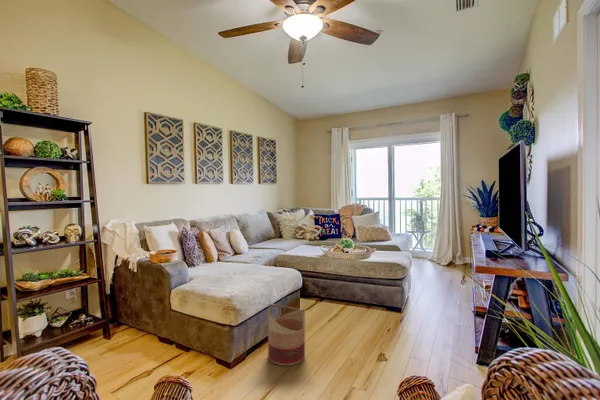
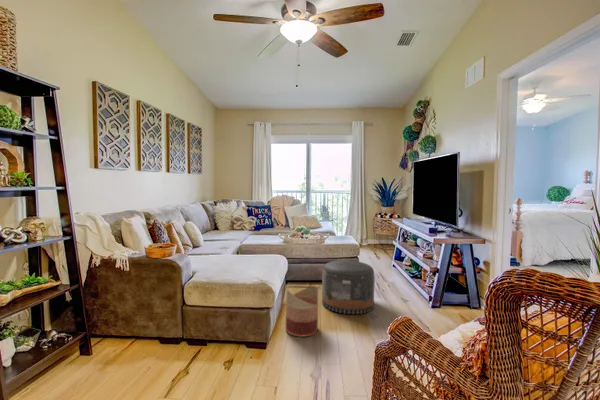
pouf: none [338,282,403,353] -> present [322,260,375,314]

